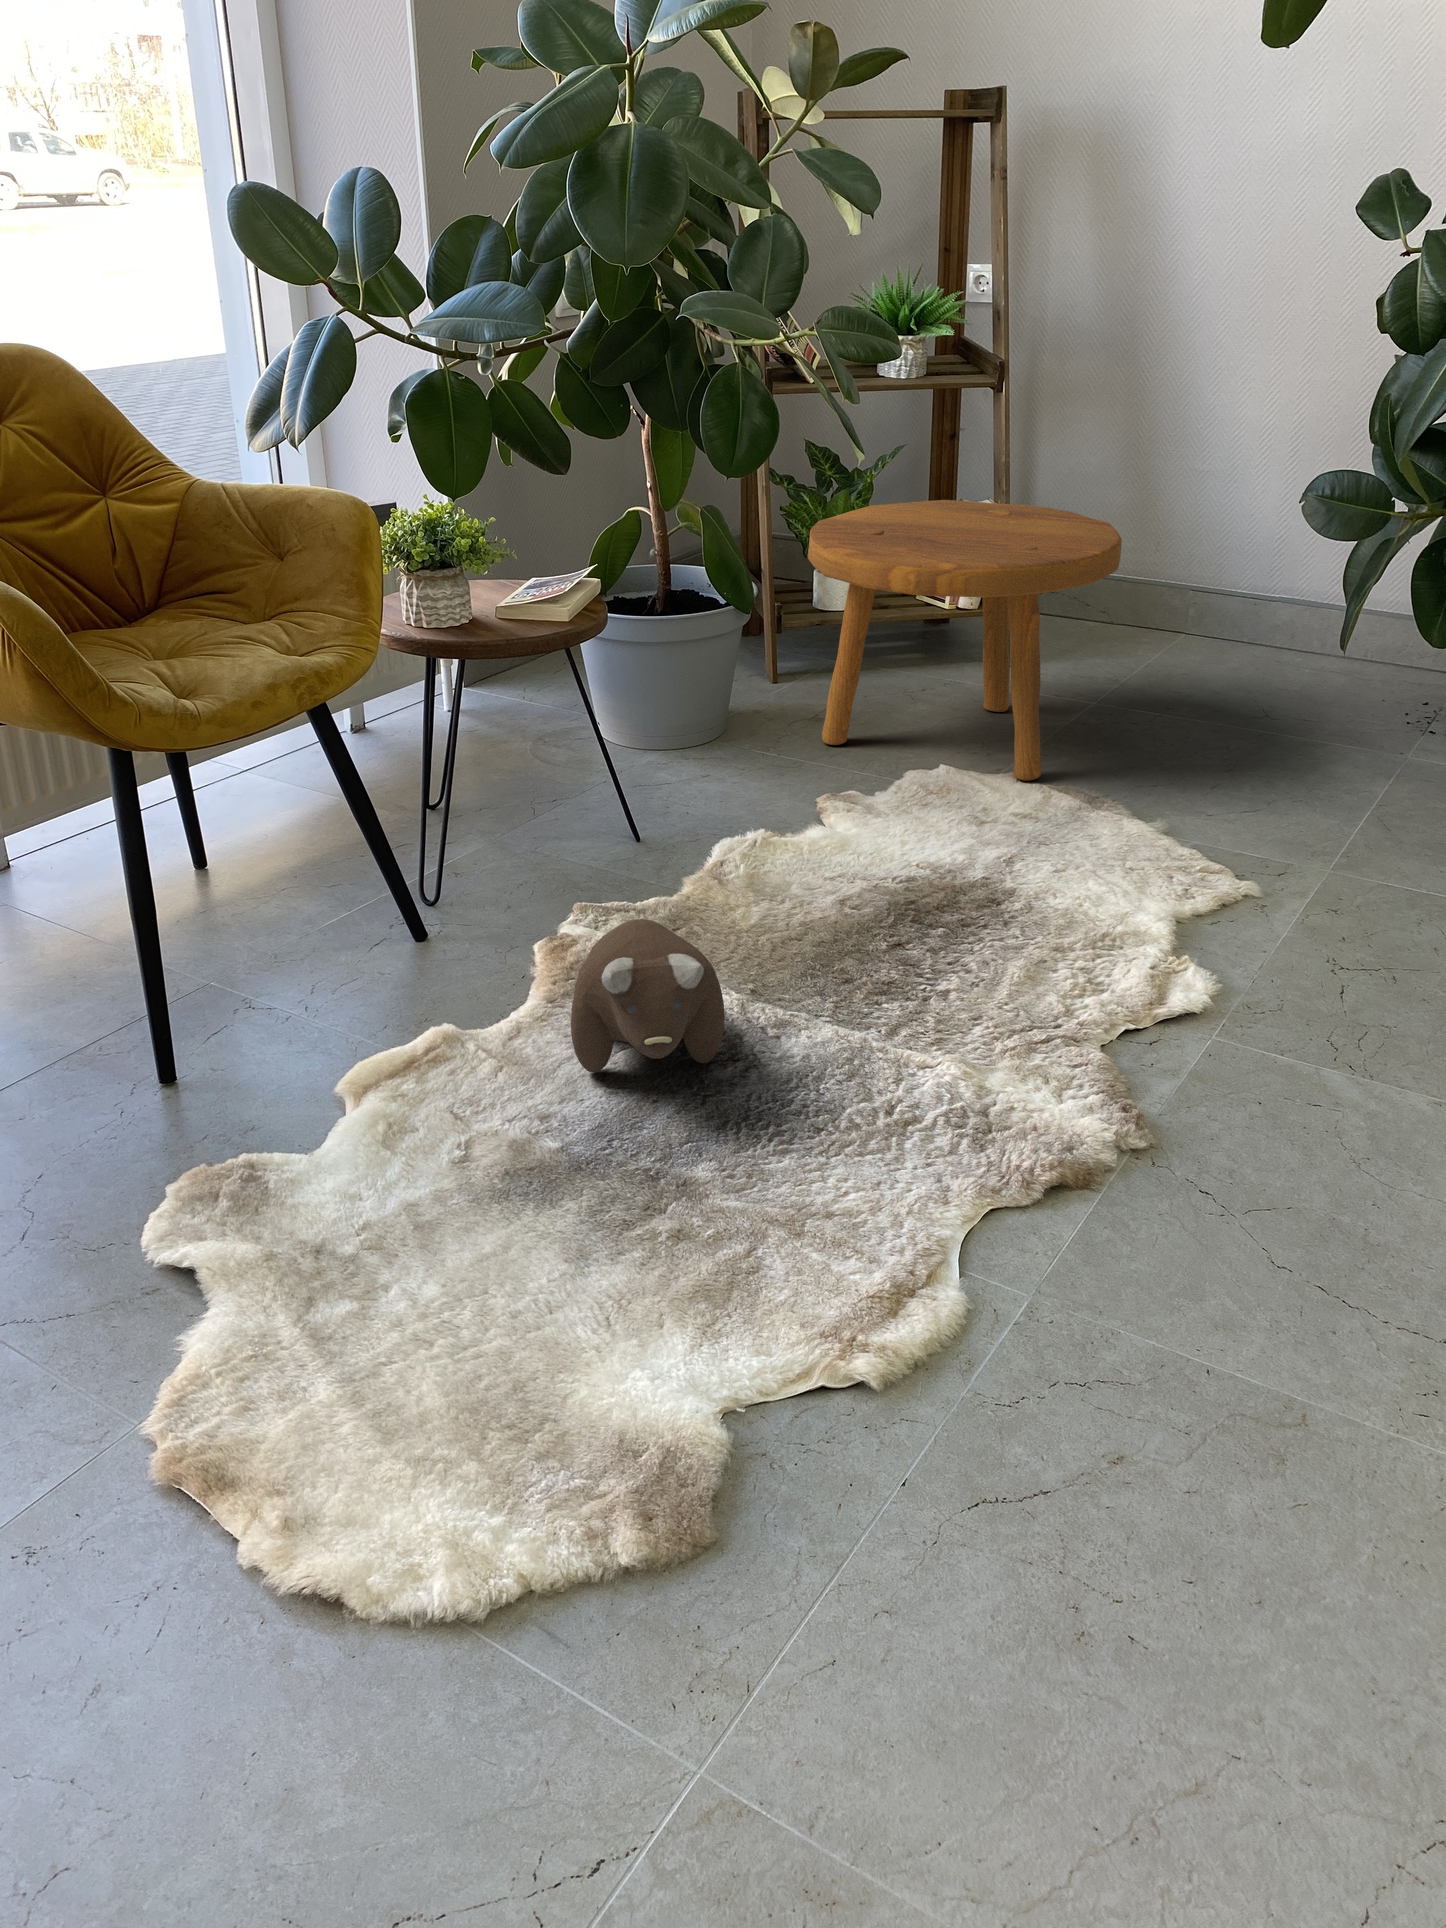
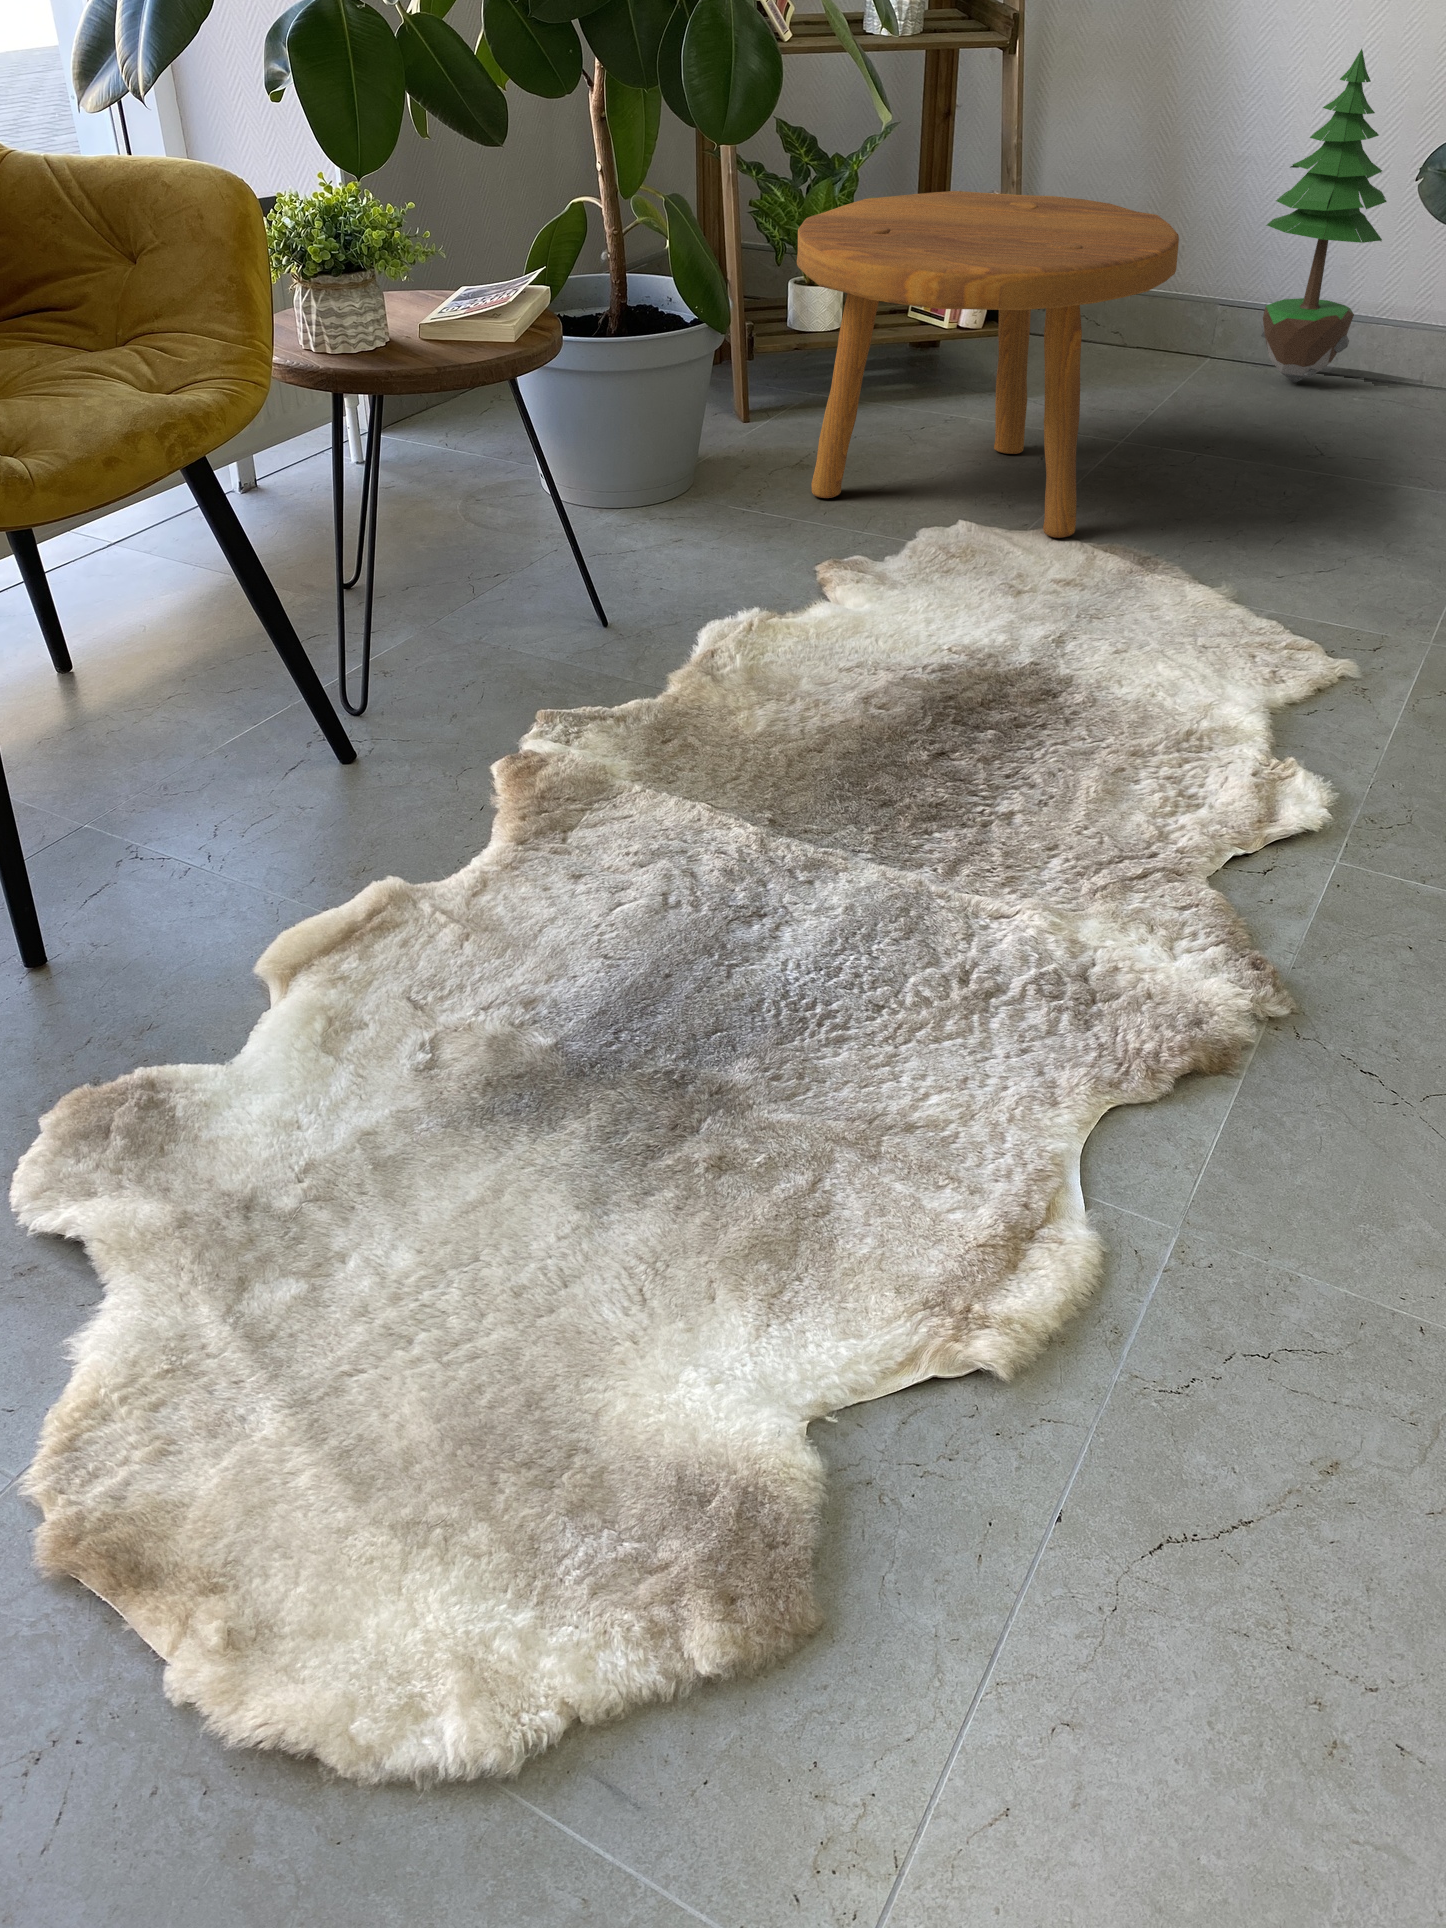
potted tree: none [1221,389,1323,657] -> present [1261,49,1387,383]
plush toy: present [571,919,725,1073] -> none [555,738,748,935]

